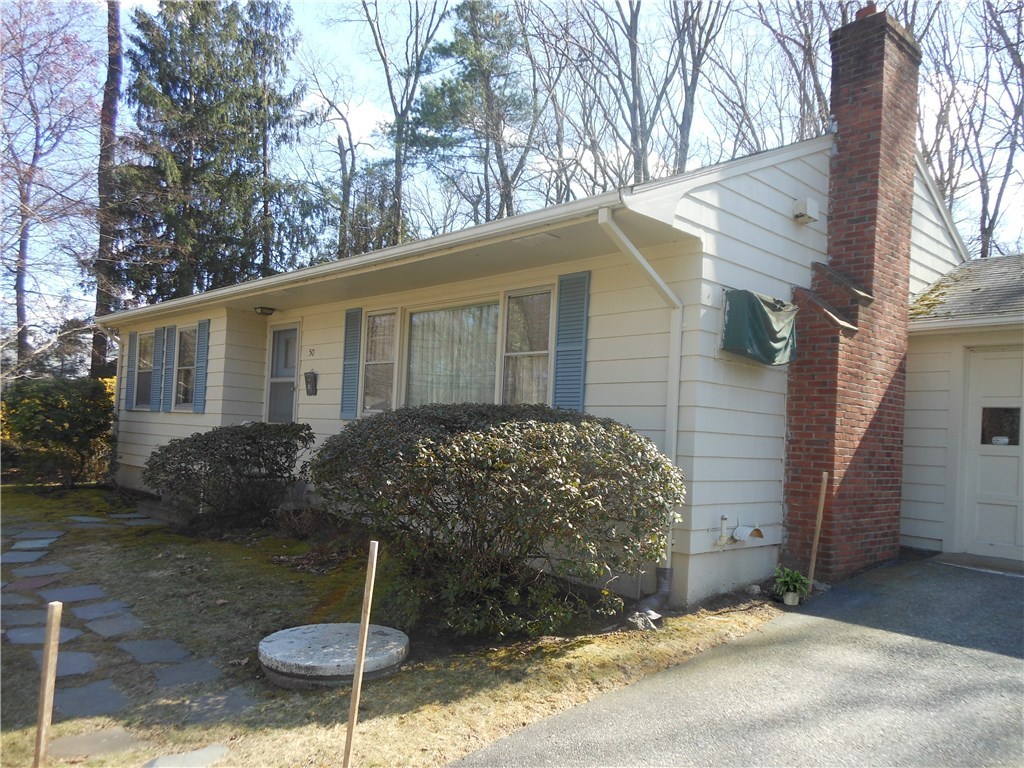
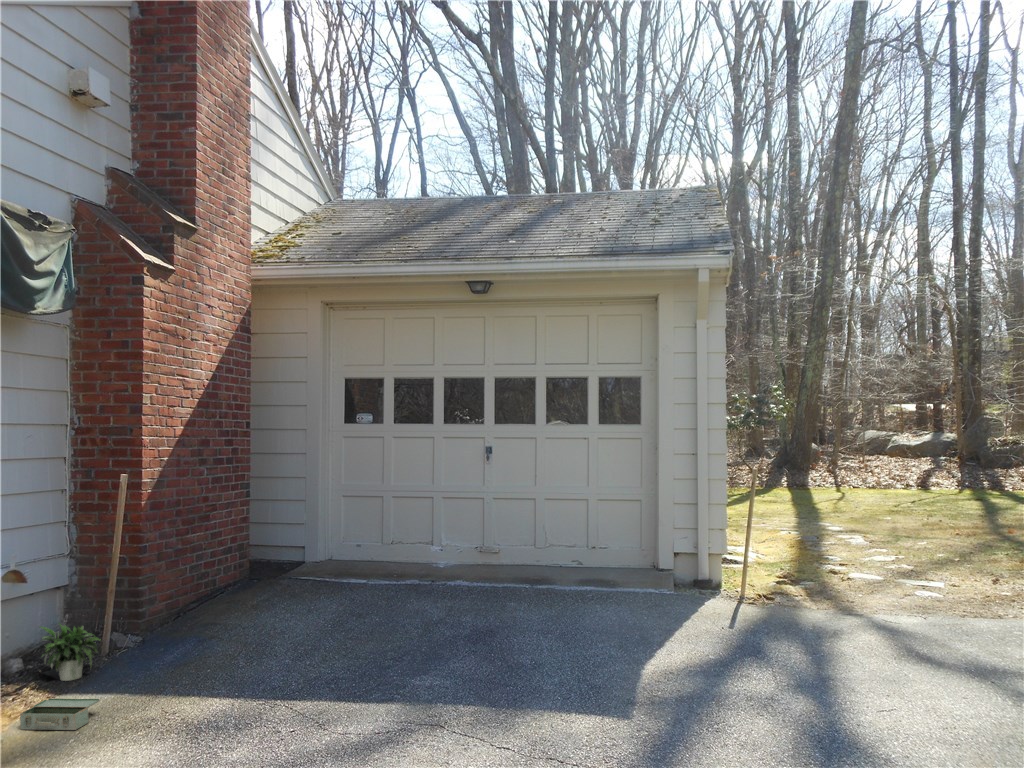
toolbox: none [773,615,822,640] -> present [20,698,100,730]

